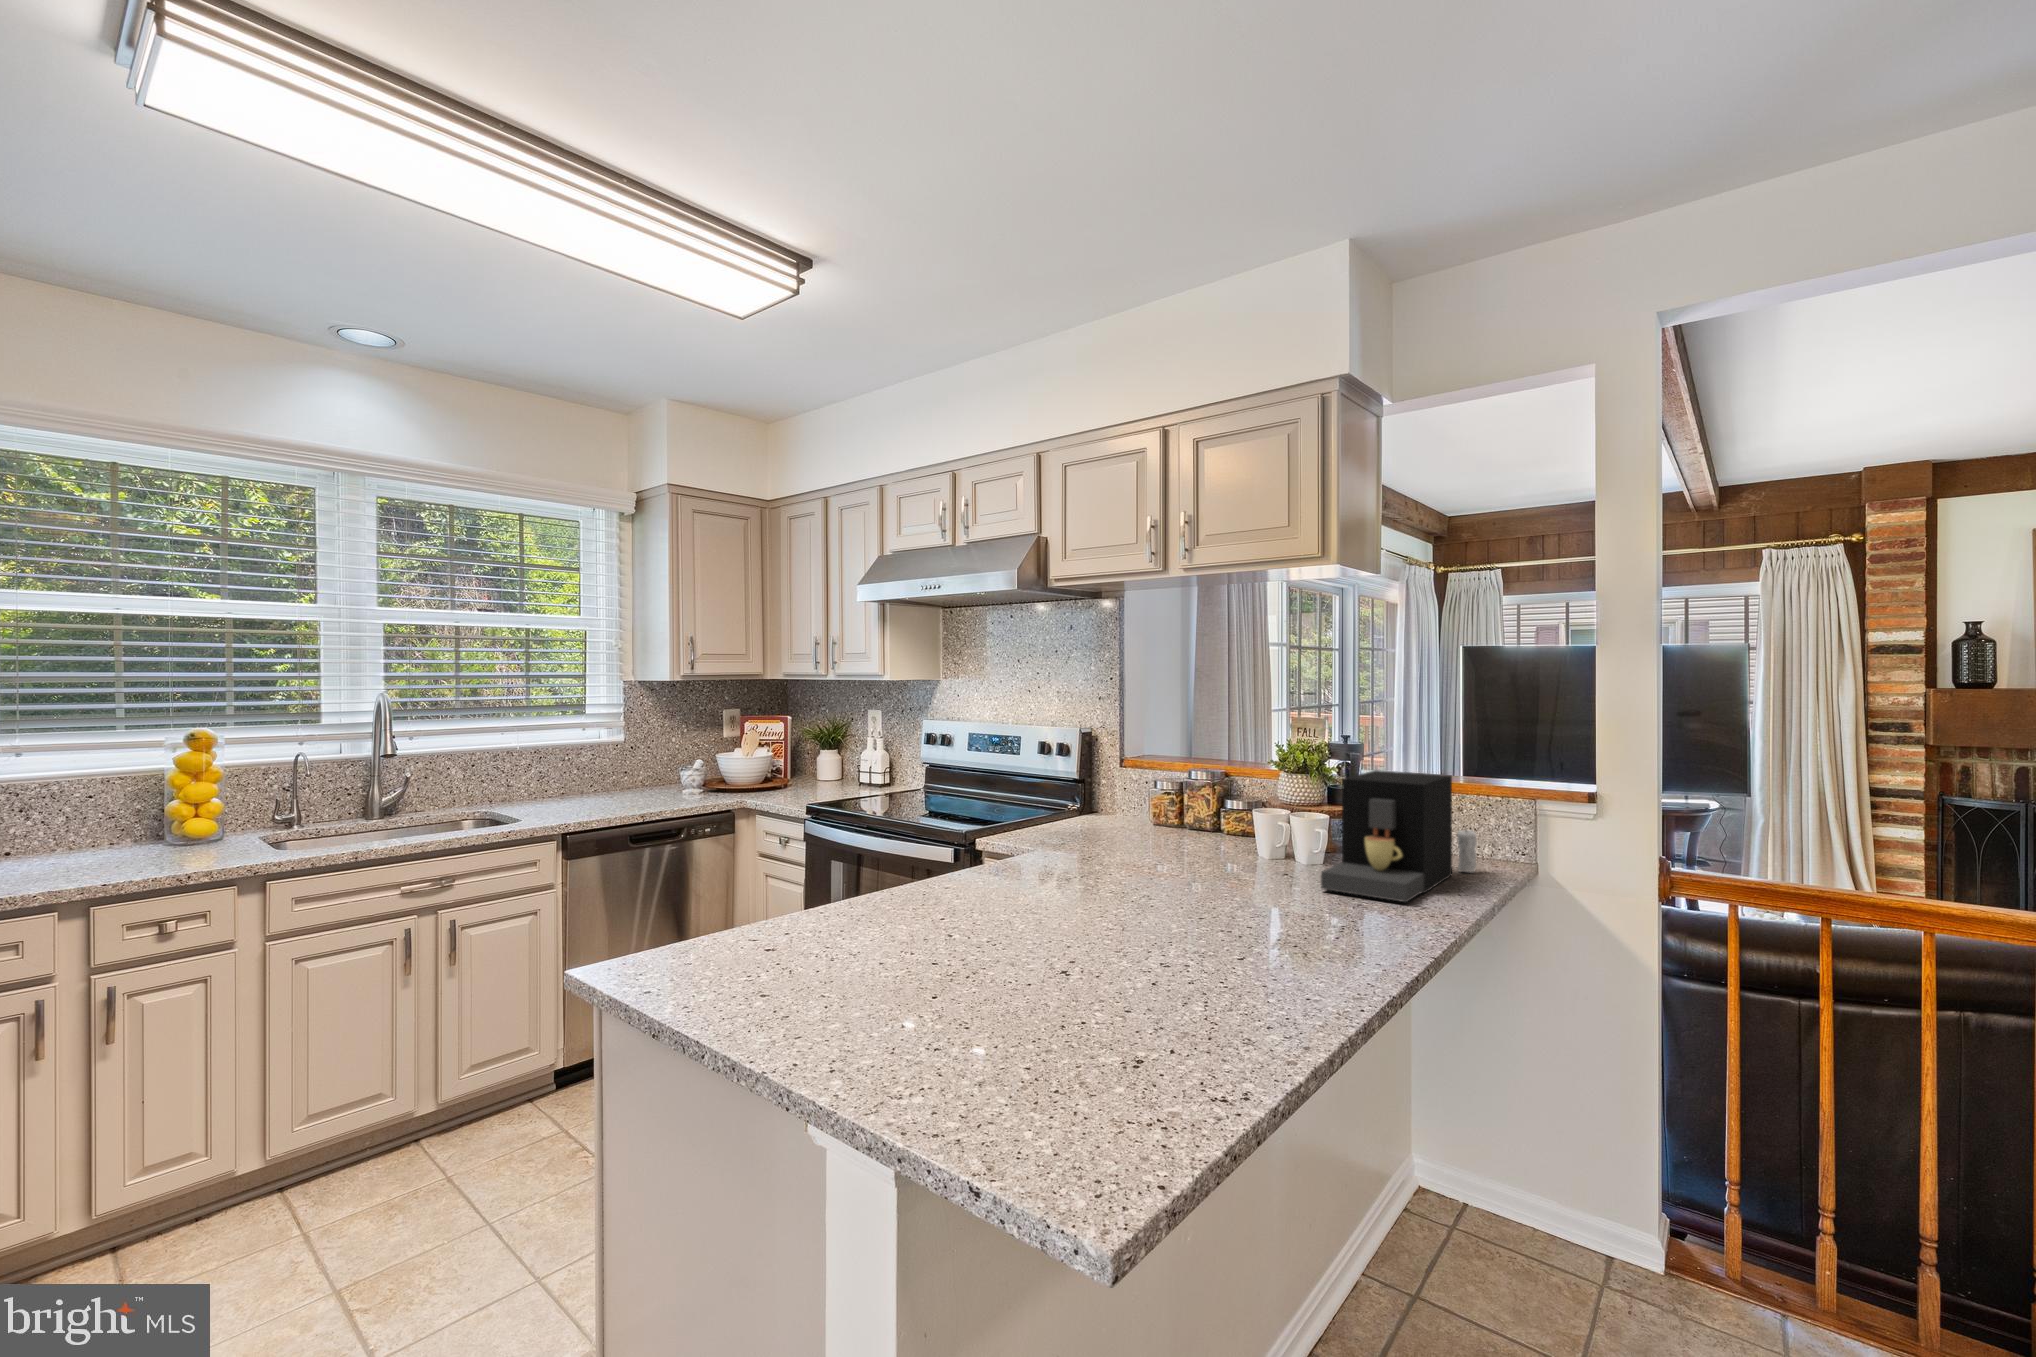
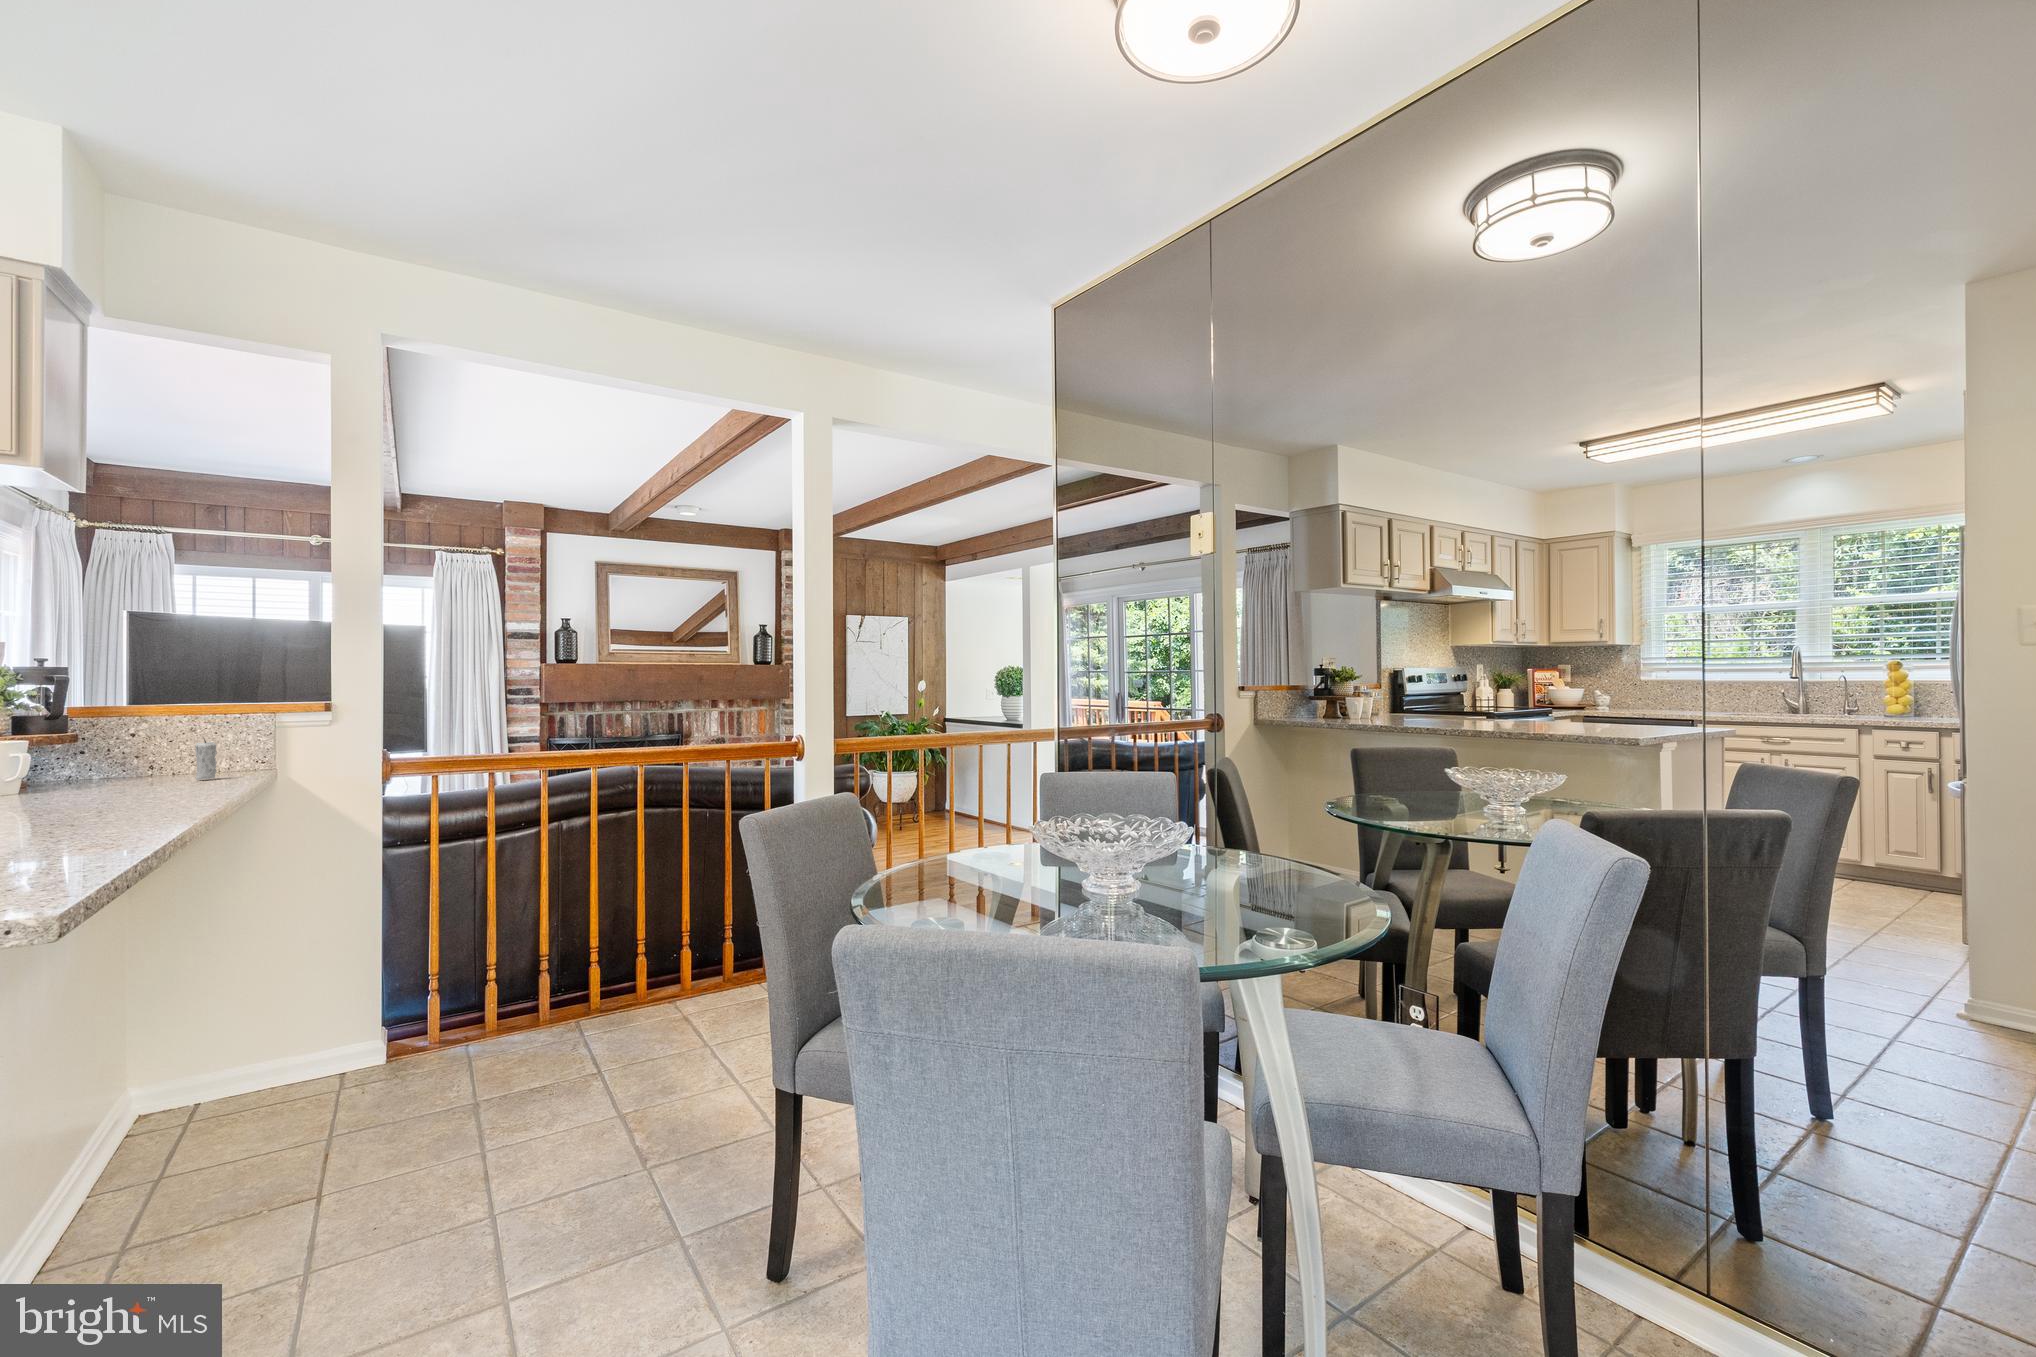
coffee maker: present [1321,770,1452,902] -> none [43,691,192,801]

